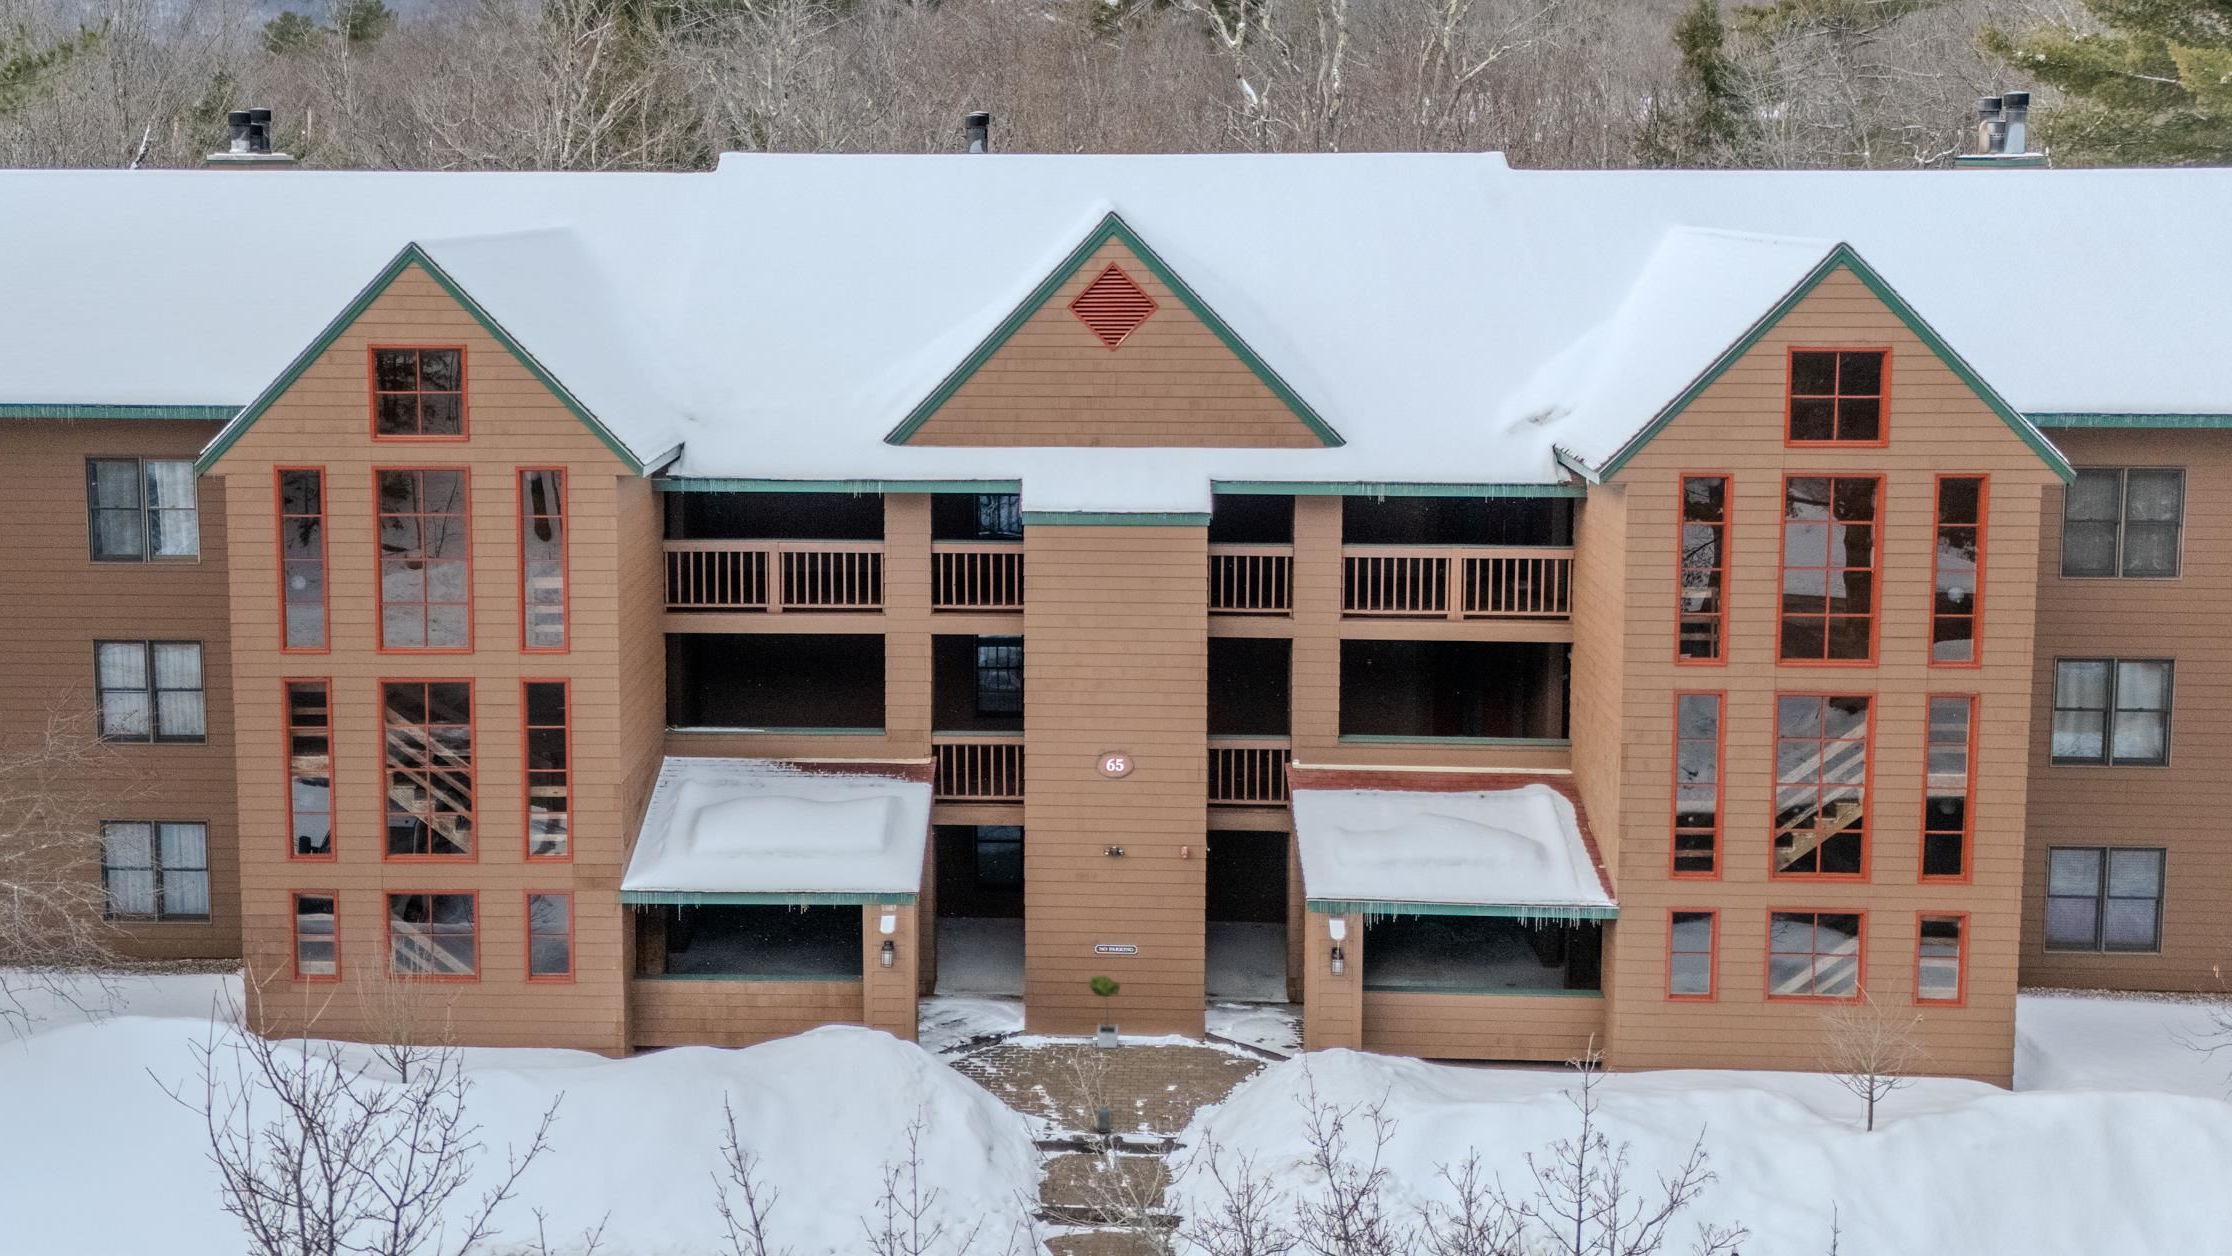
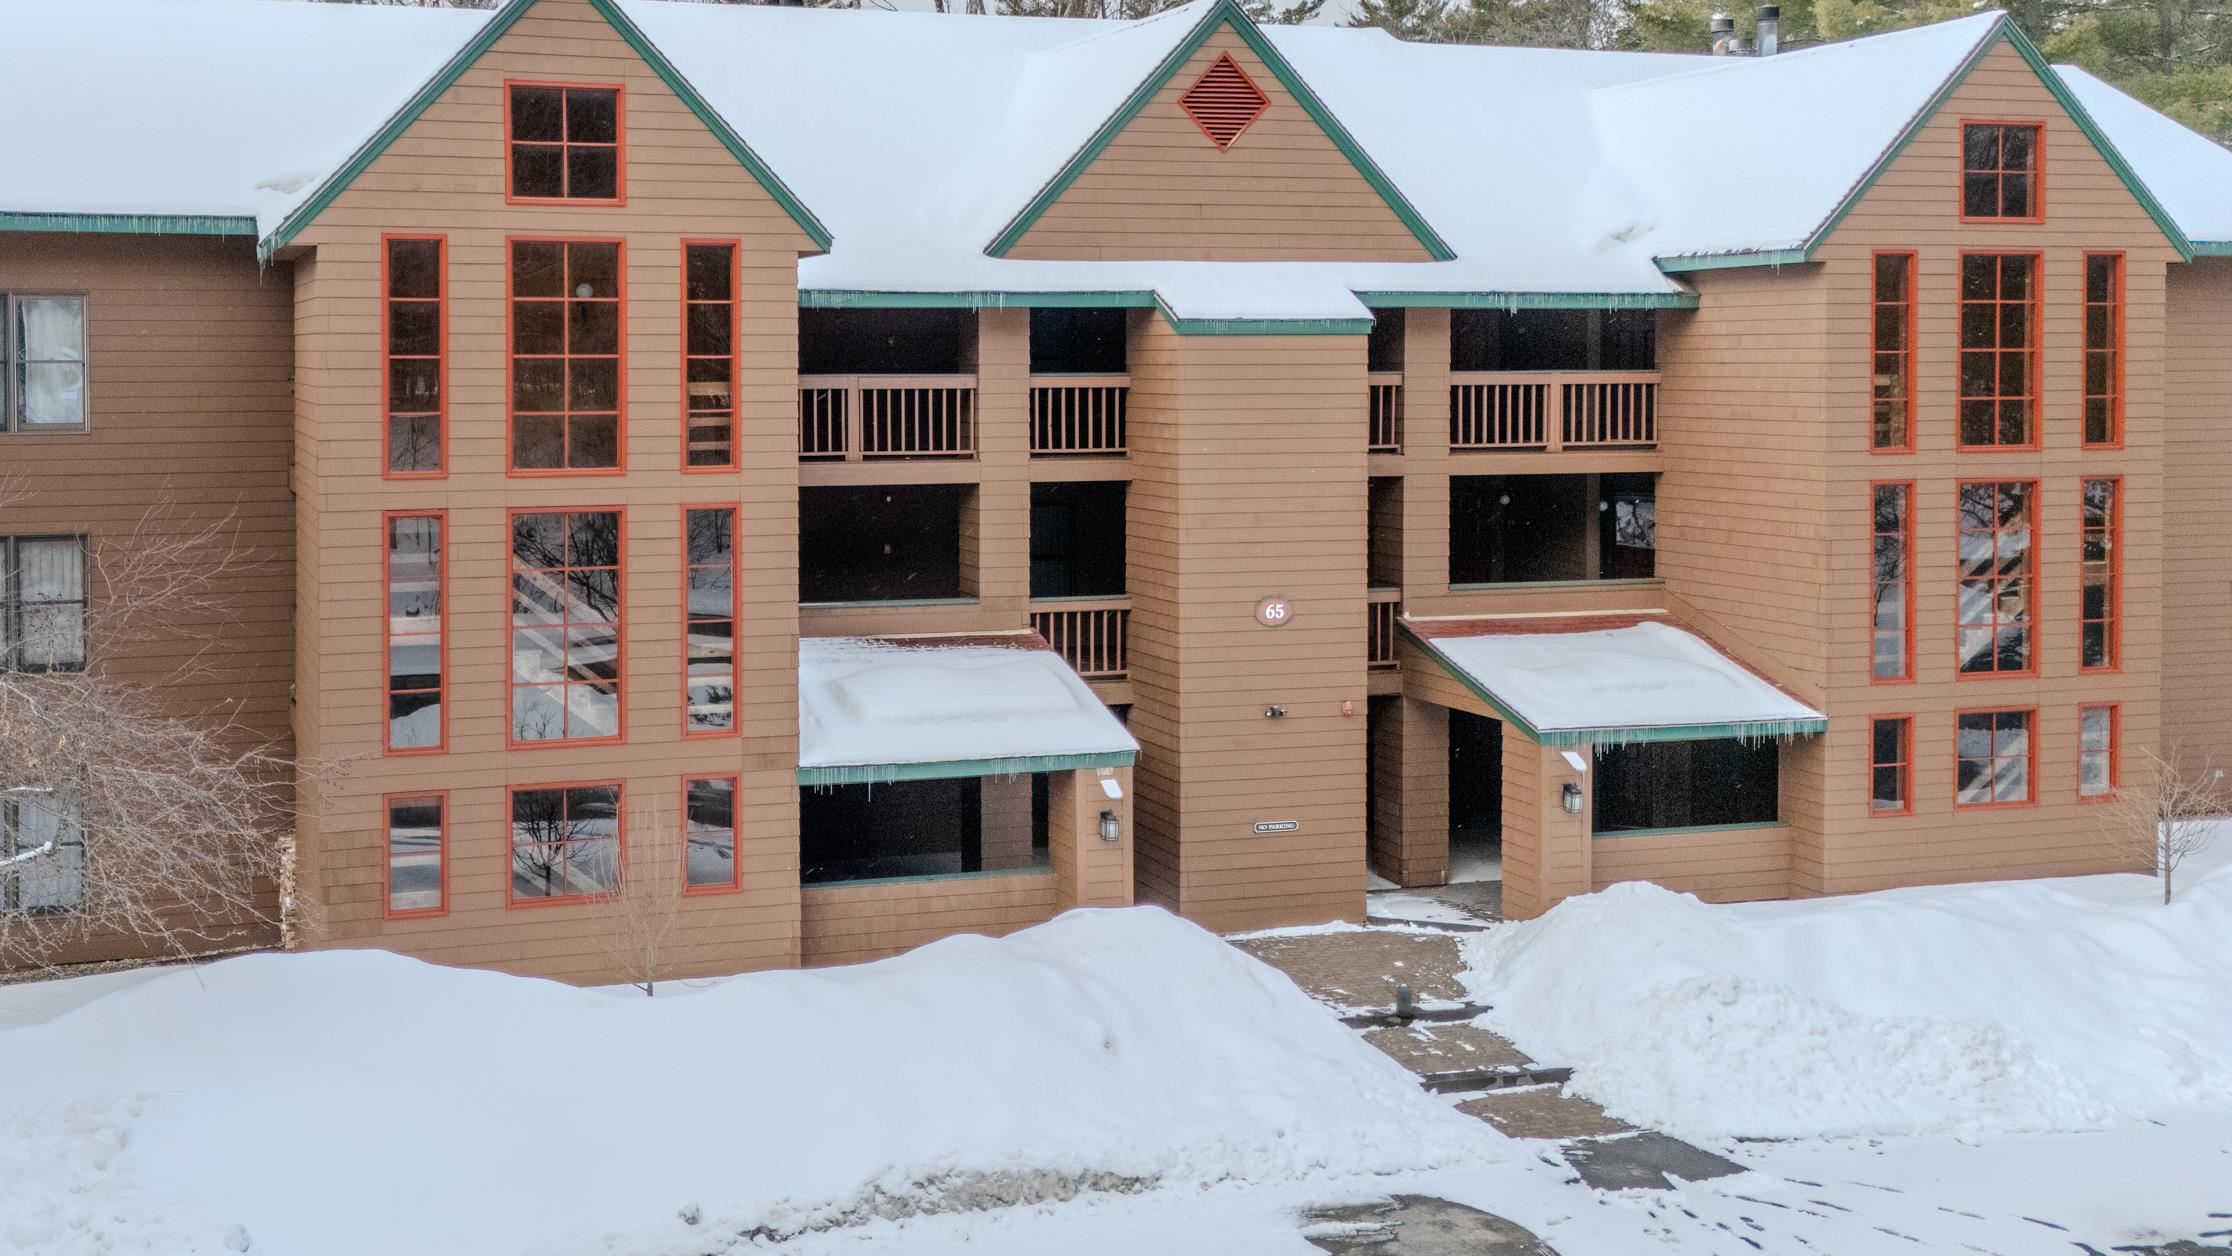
potted tree: present [1089,976,1120,1048] -> none [1269,852,1308,937]

